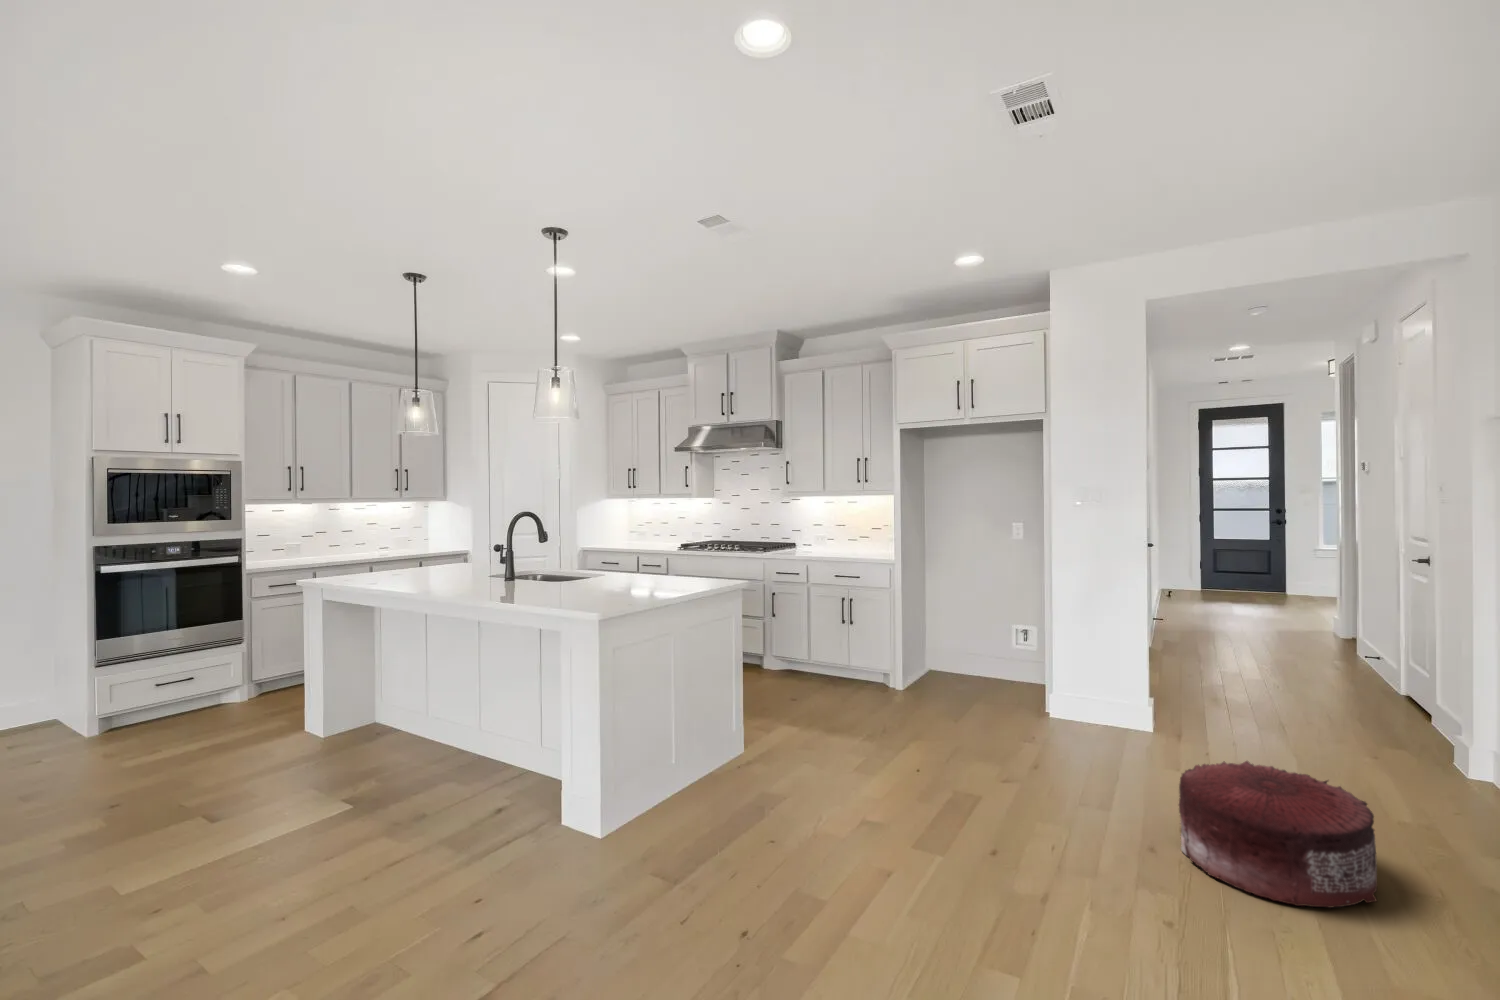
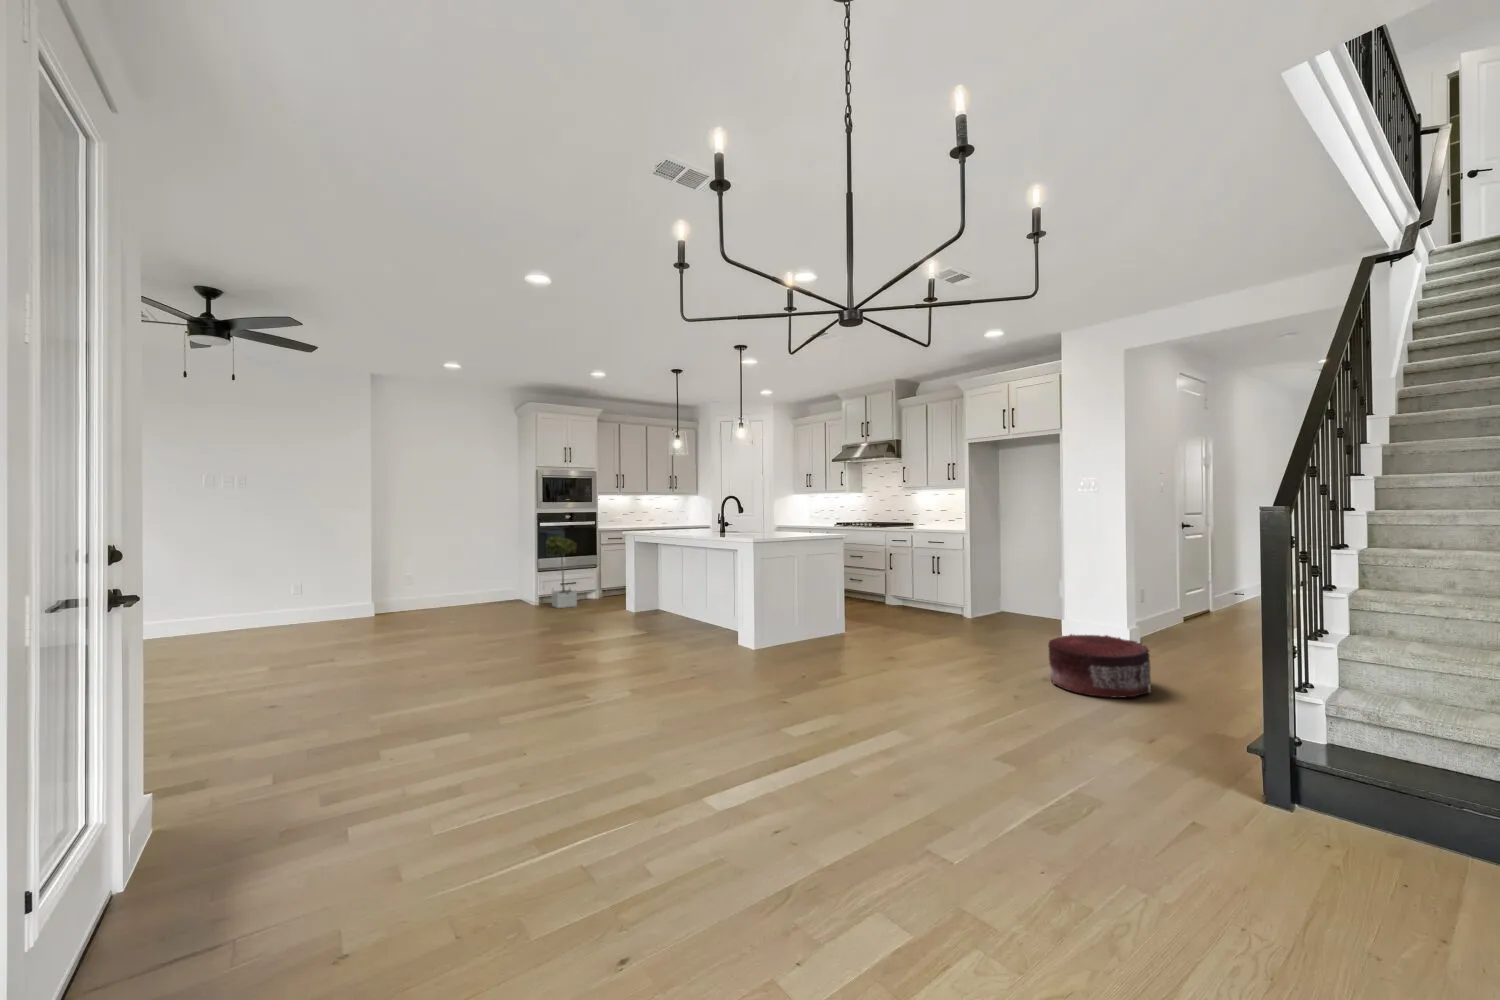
potted tree: none [111,592,194,740] -> present [545,536,577,608]

